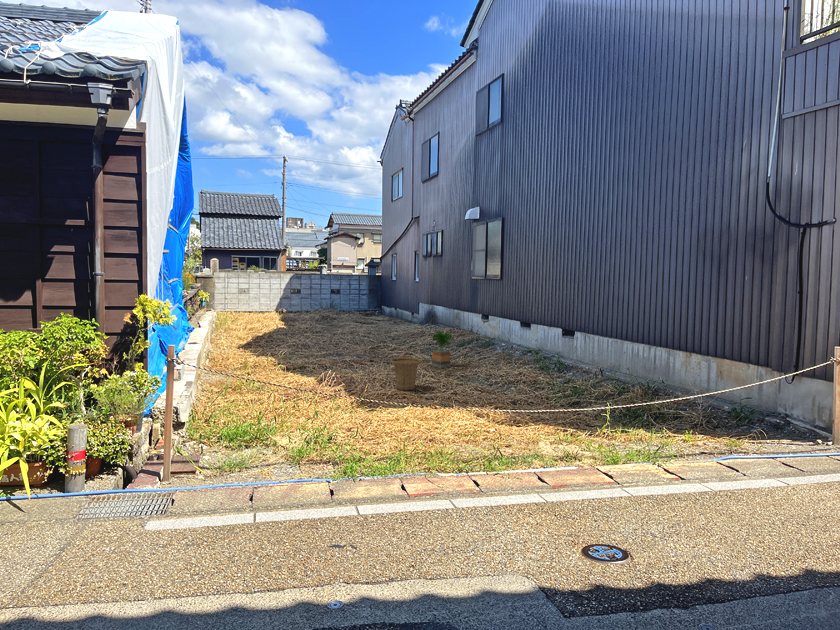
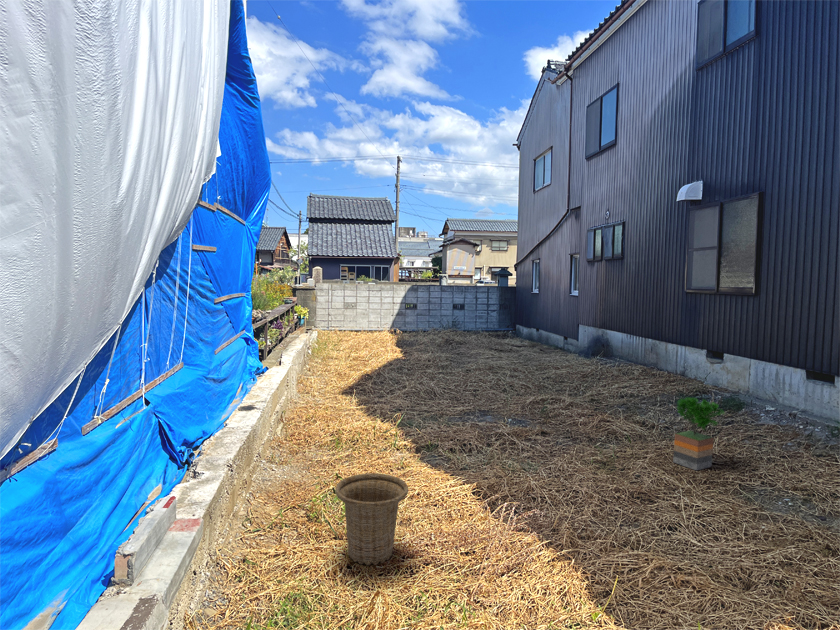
basket: present [391,357,421,390] -> present [335,473,408,565]

